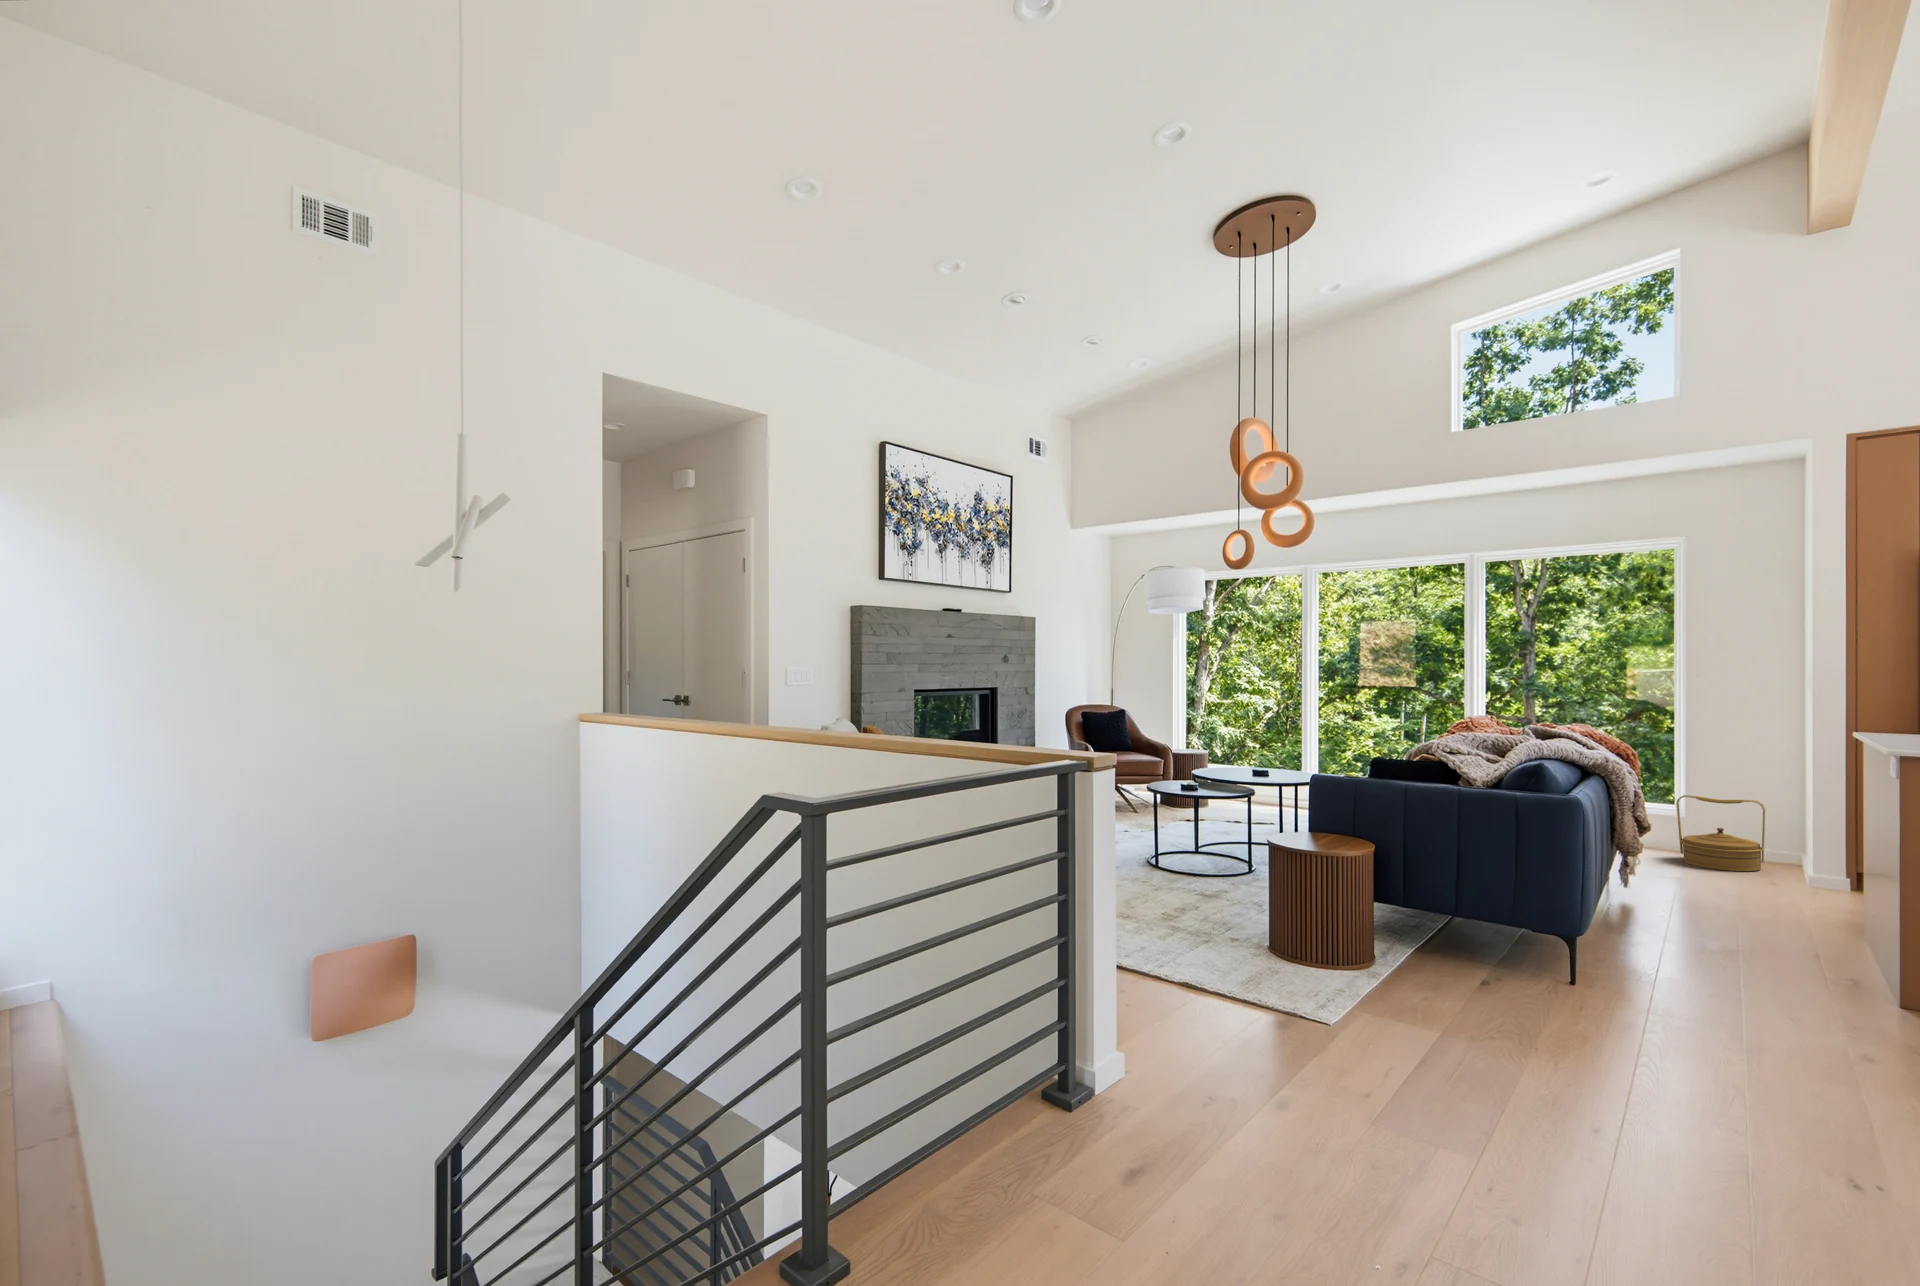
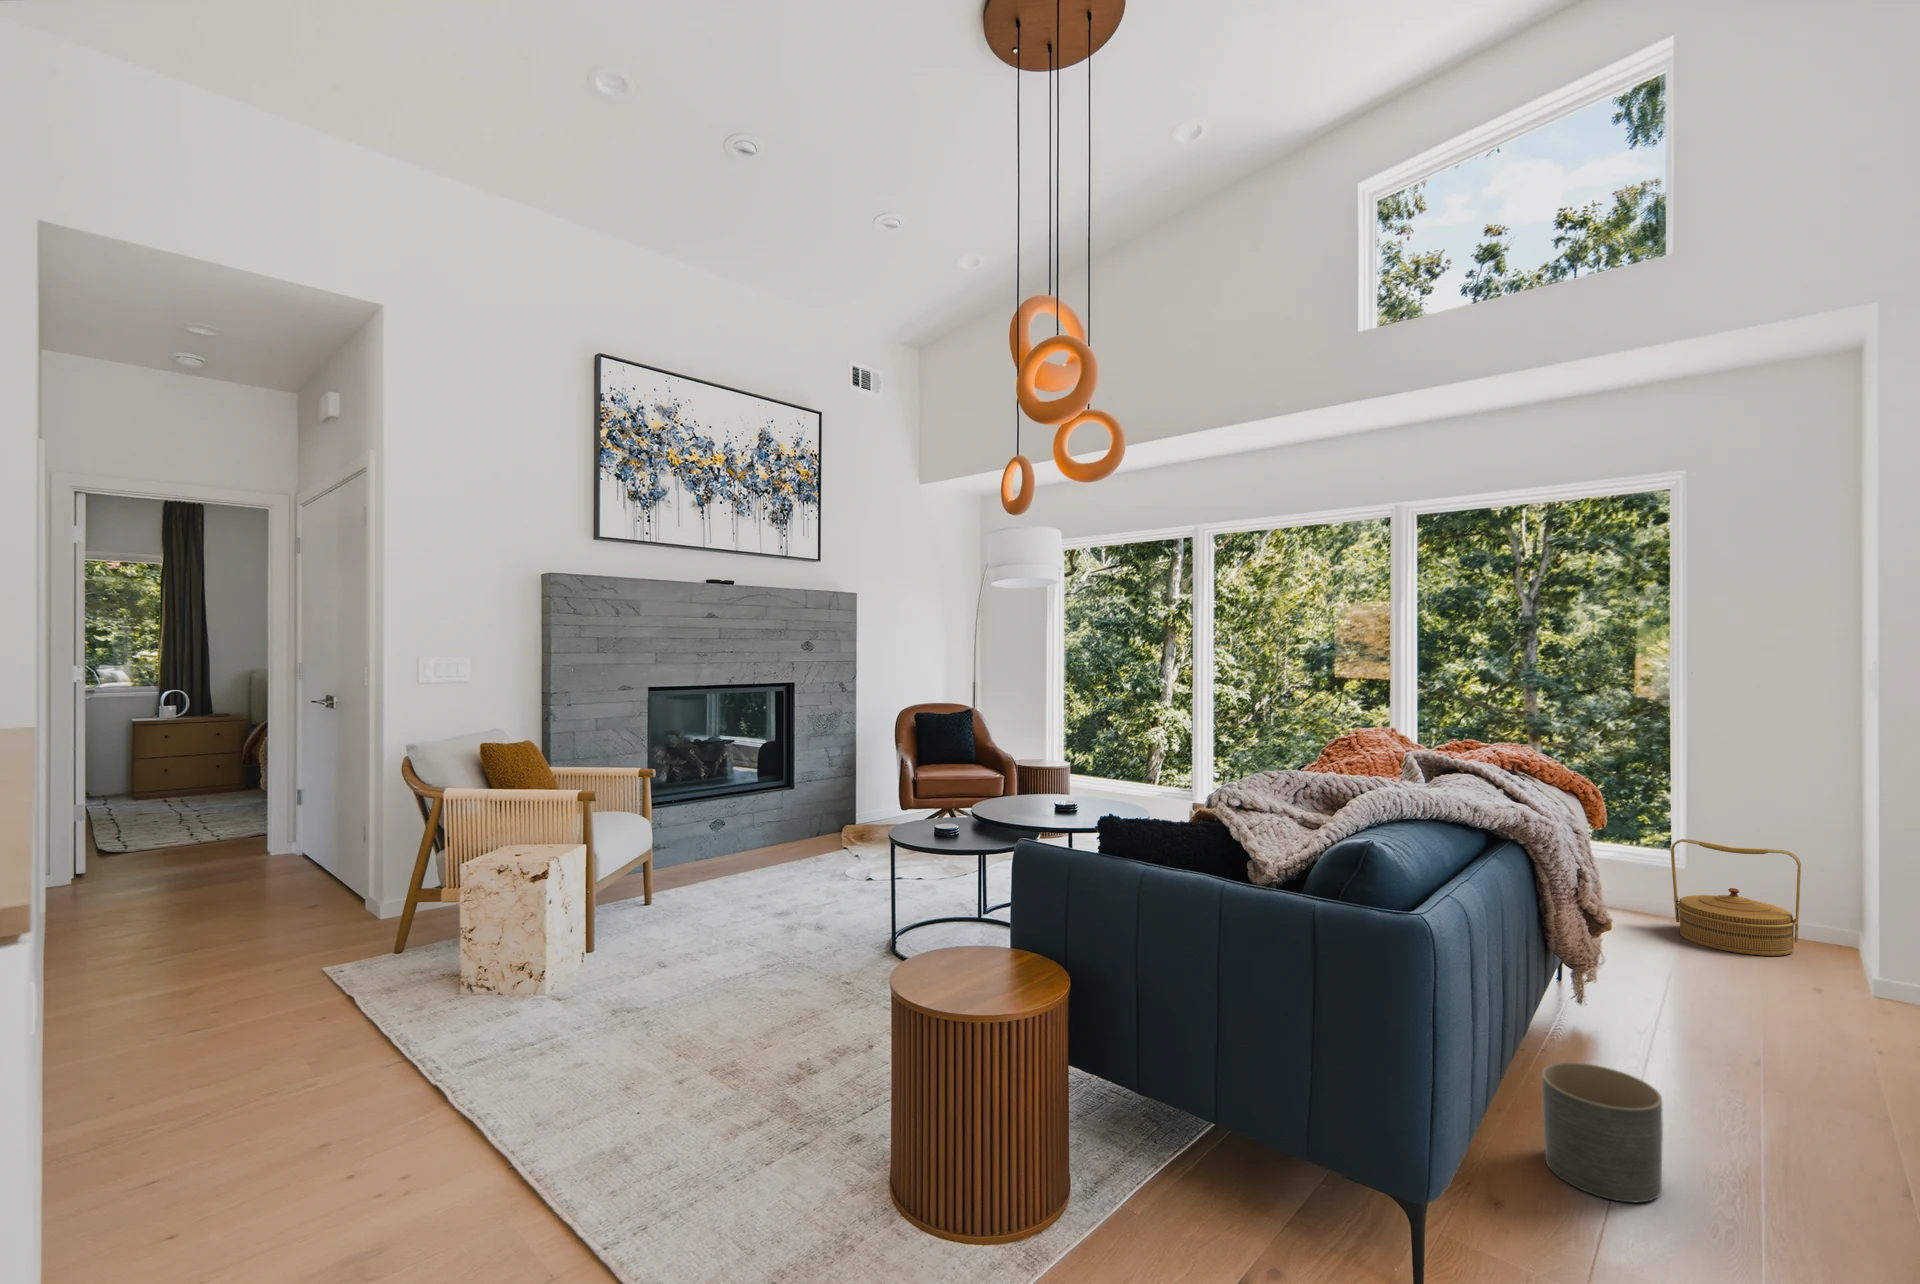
planter: none [1619,898,1688,964] -> present [1541,1062,1663,1203]

